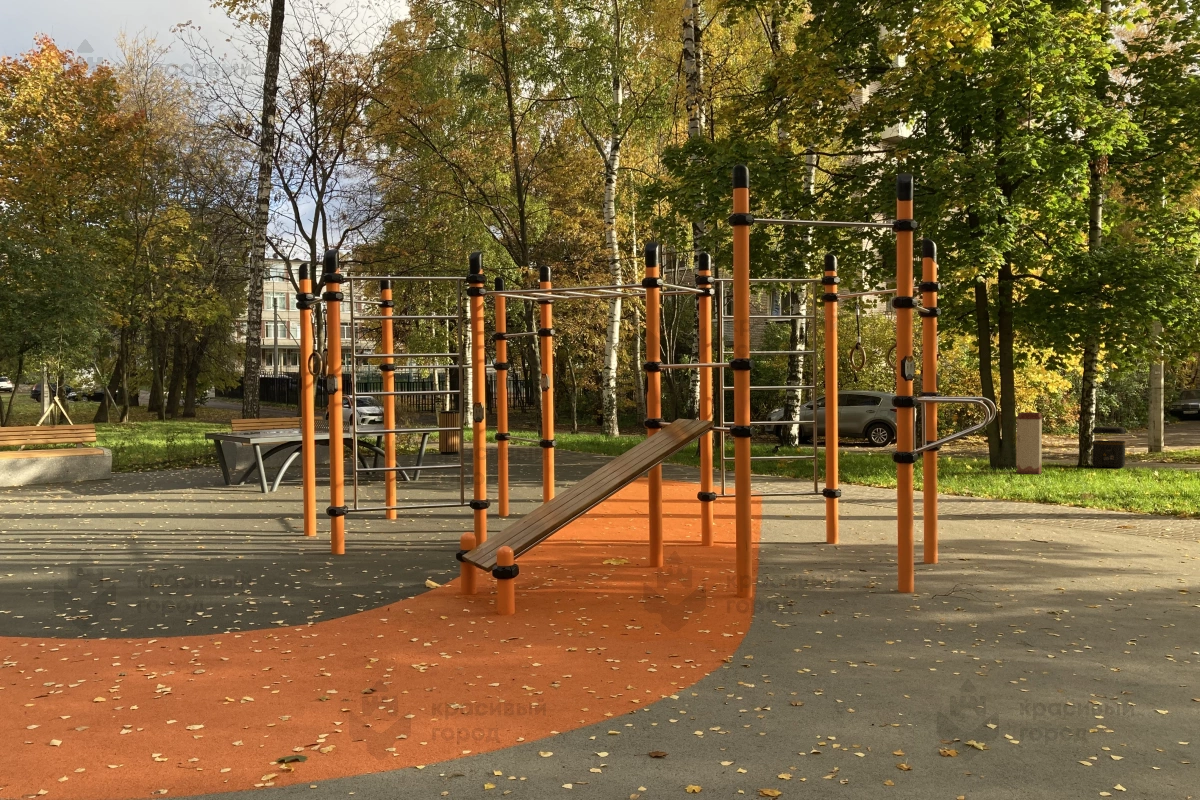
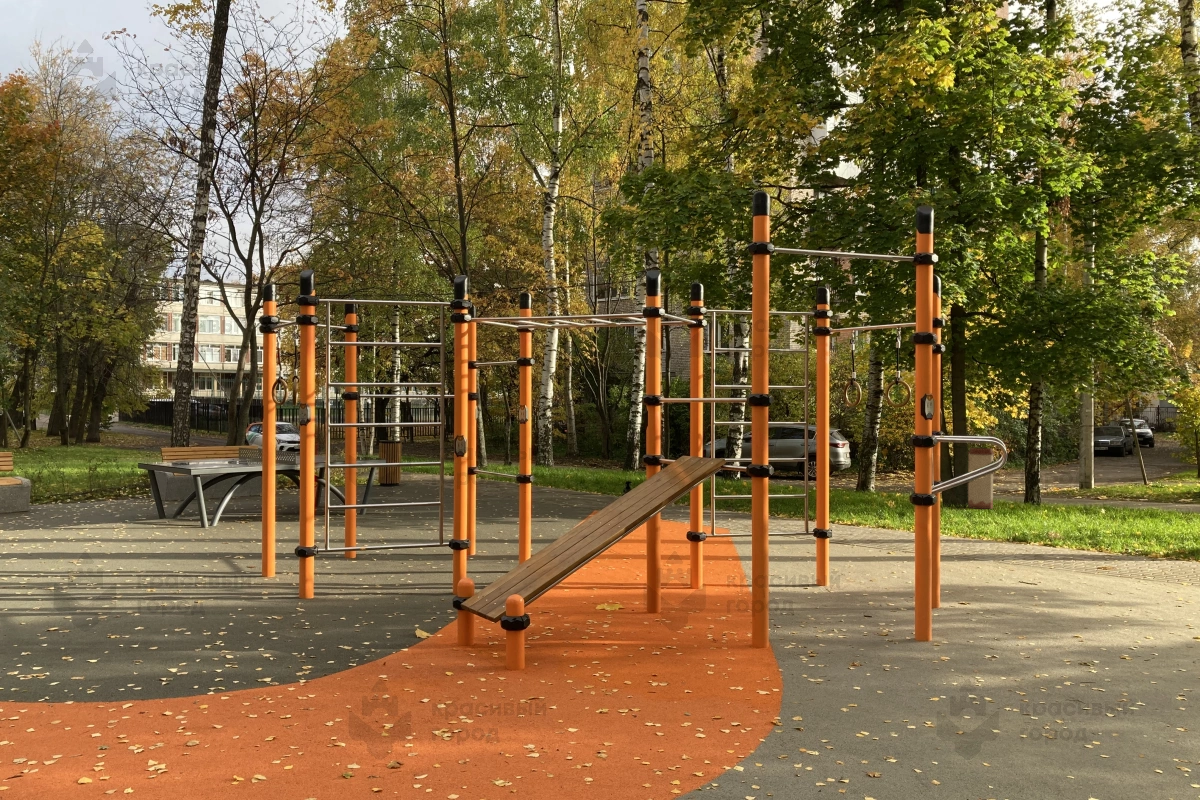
toolbox: present [1092,426,1126,468] -> none [1037,462,1069,503]

